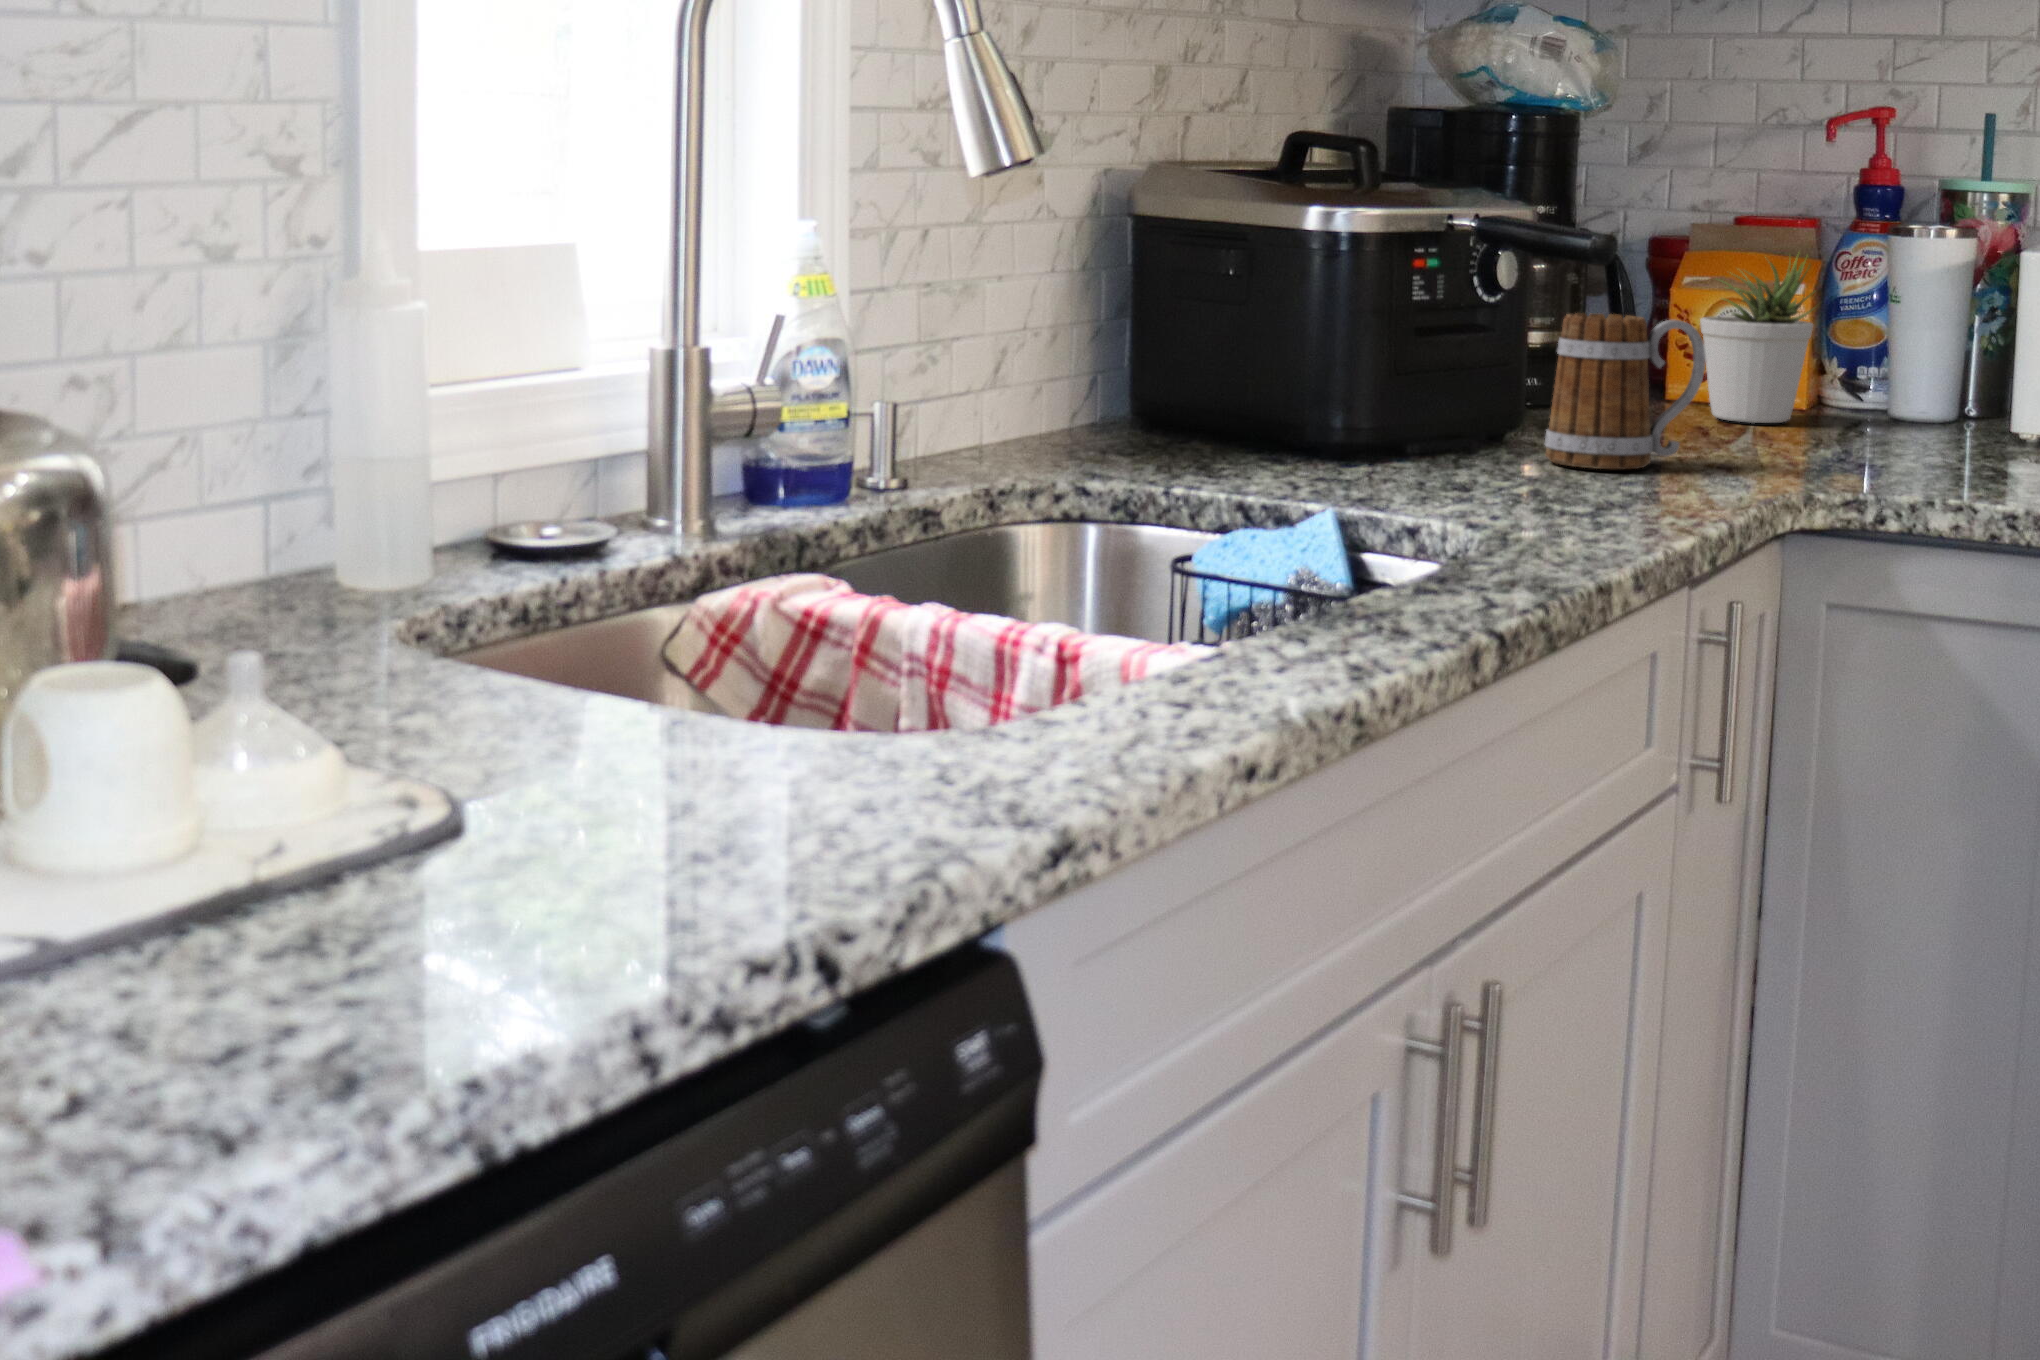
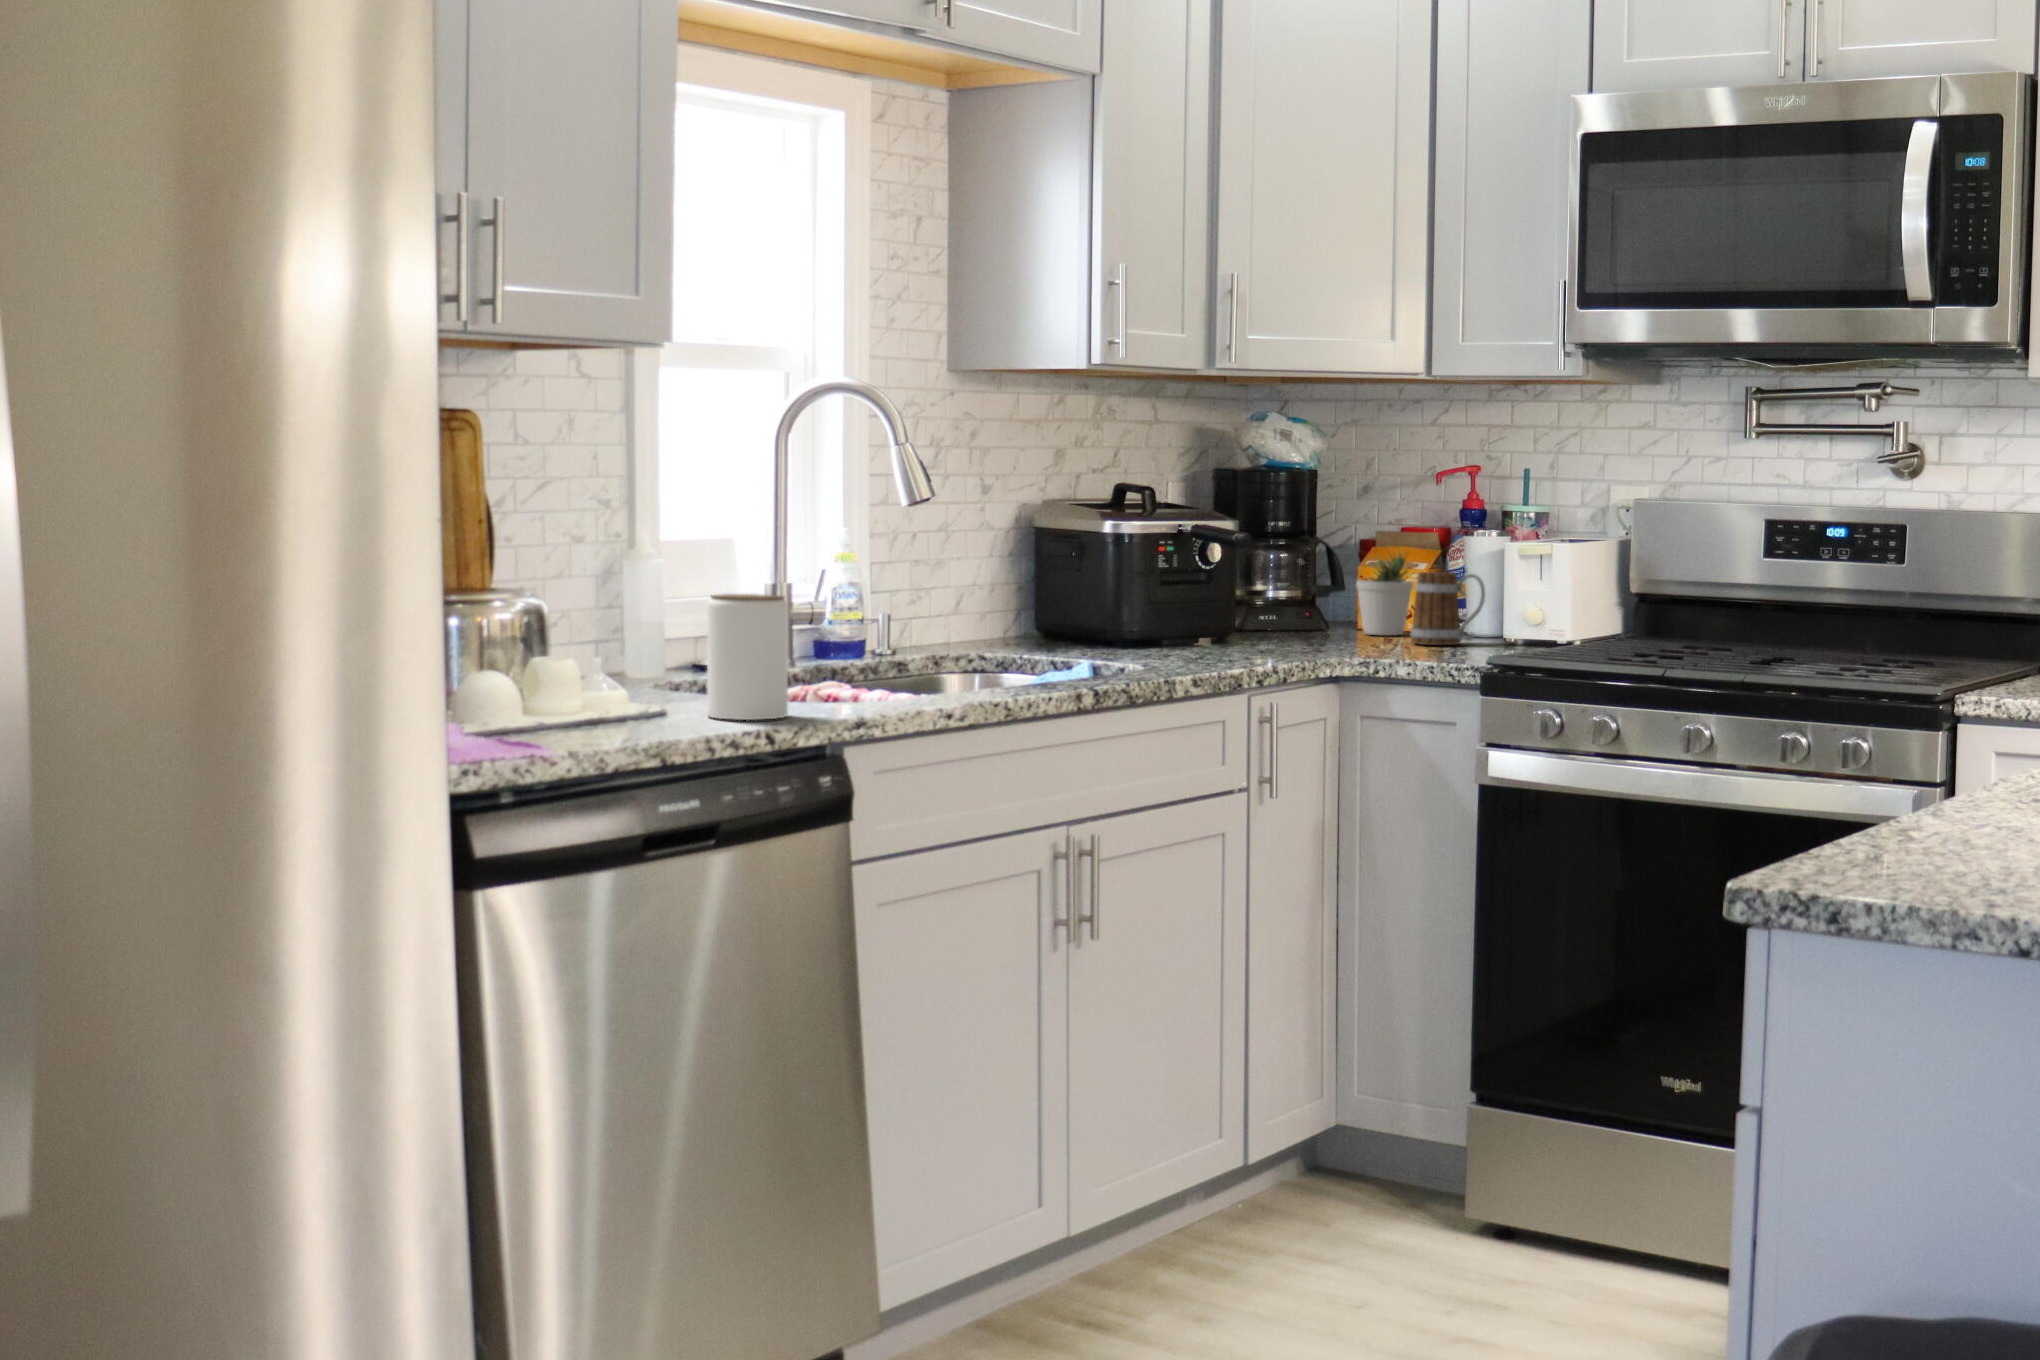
mug: present [1545,313,1705,469] -> present [1411,572,1485,645]
jar: none [593,440,845,857] -> present [707,594,788,720]

